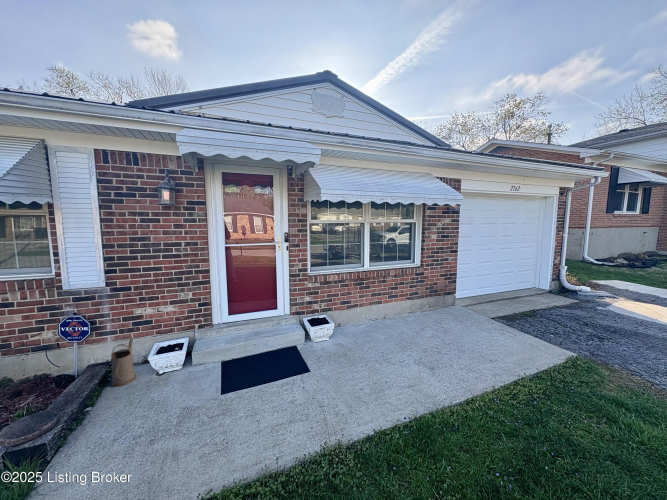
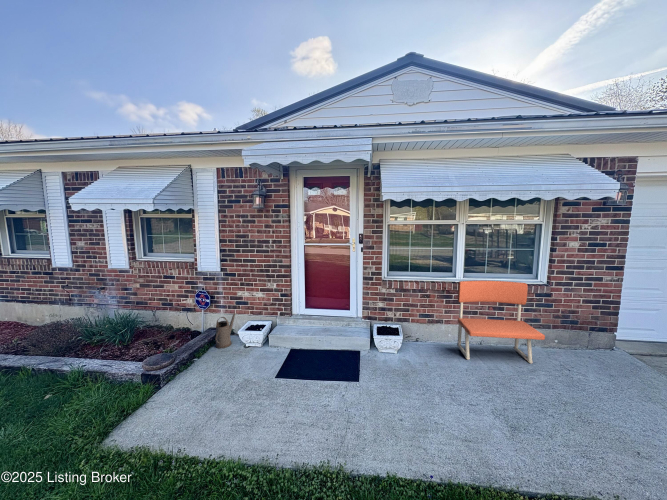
bench: none [369,266,428,332] -> present [457,280,545,364]

